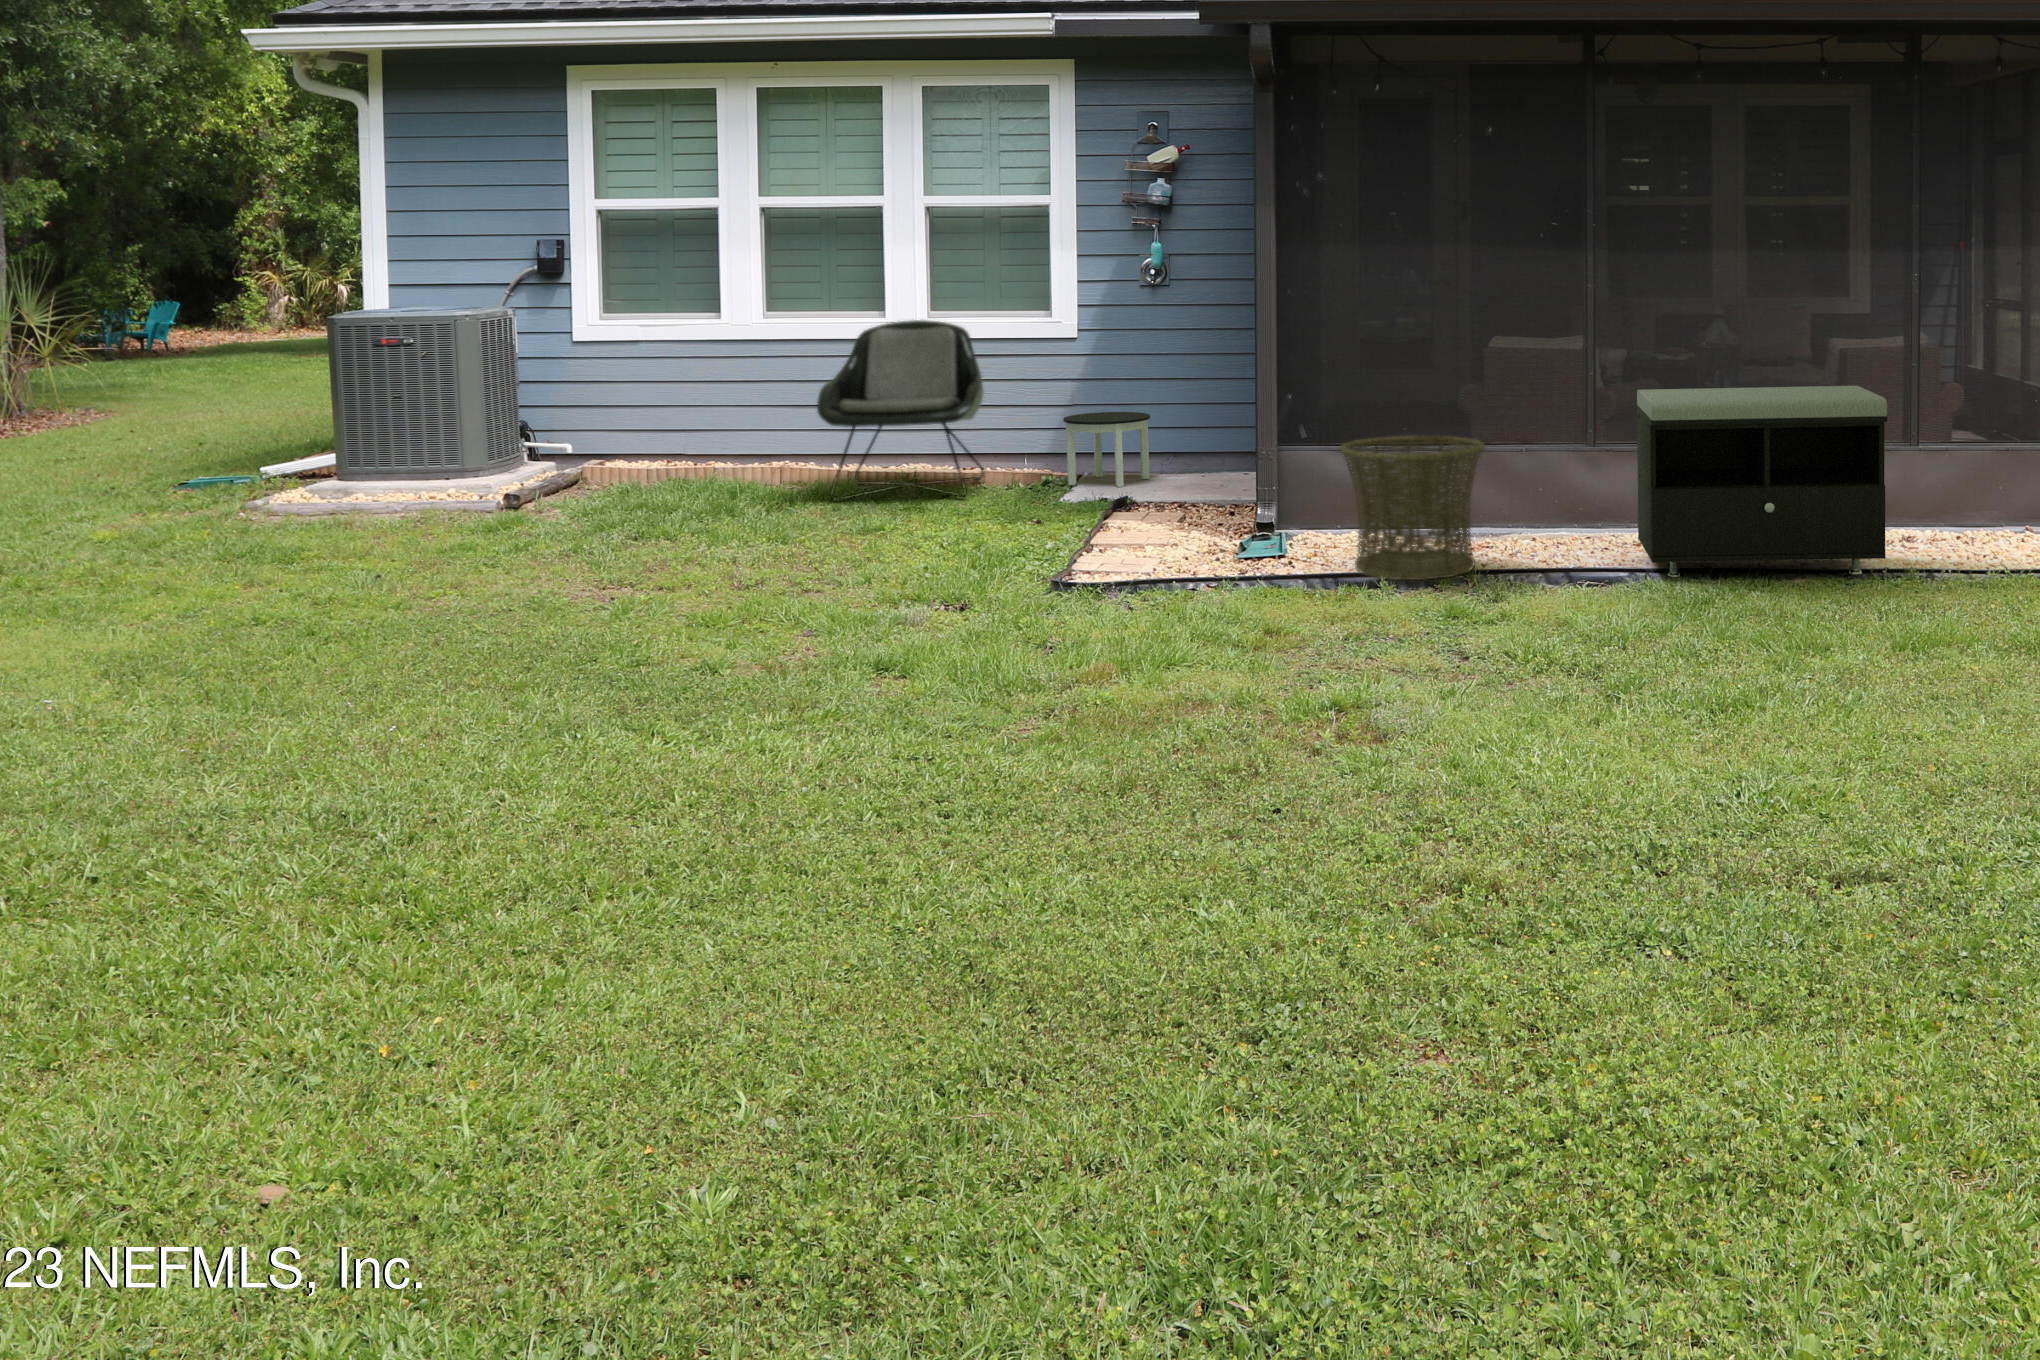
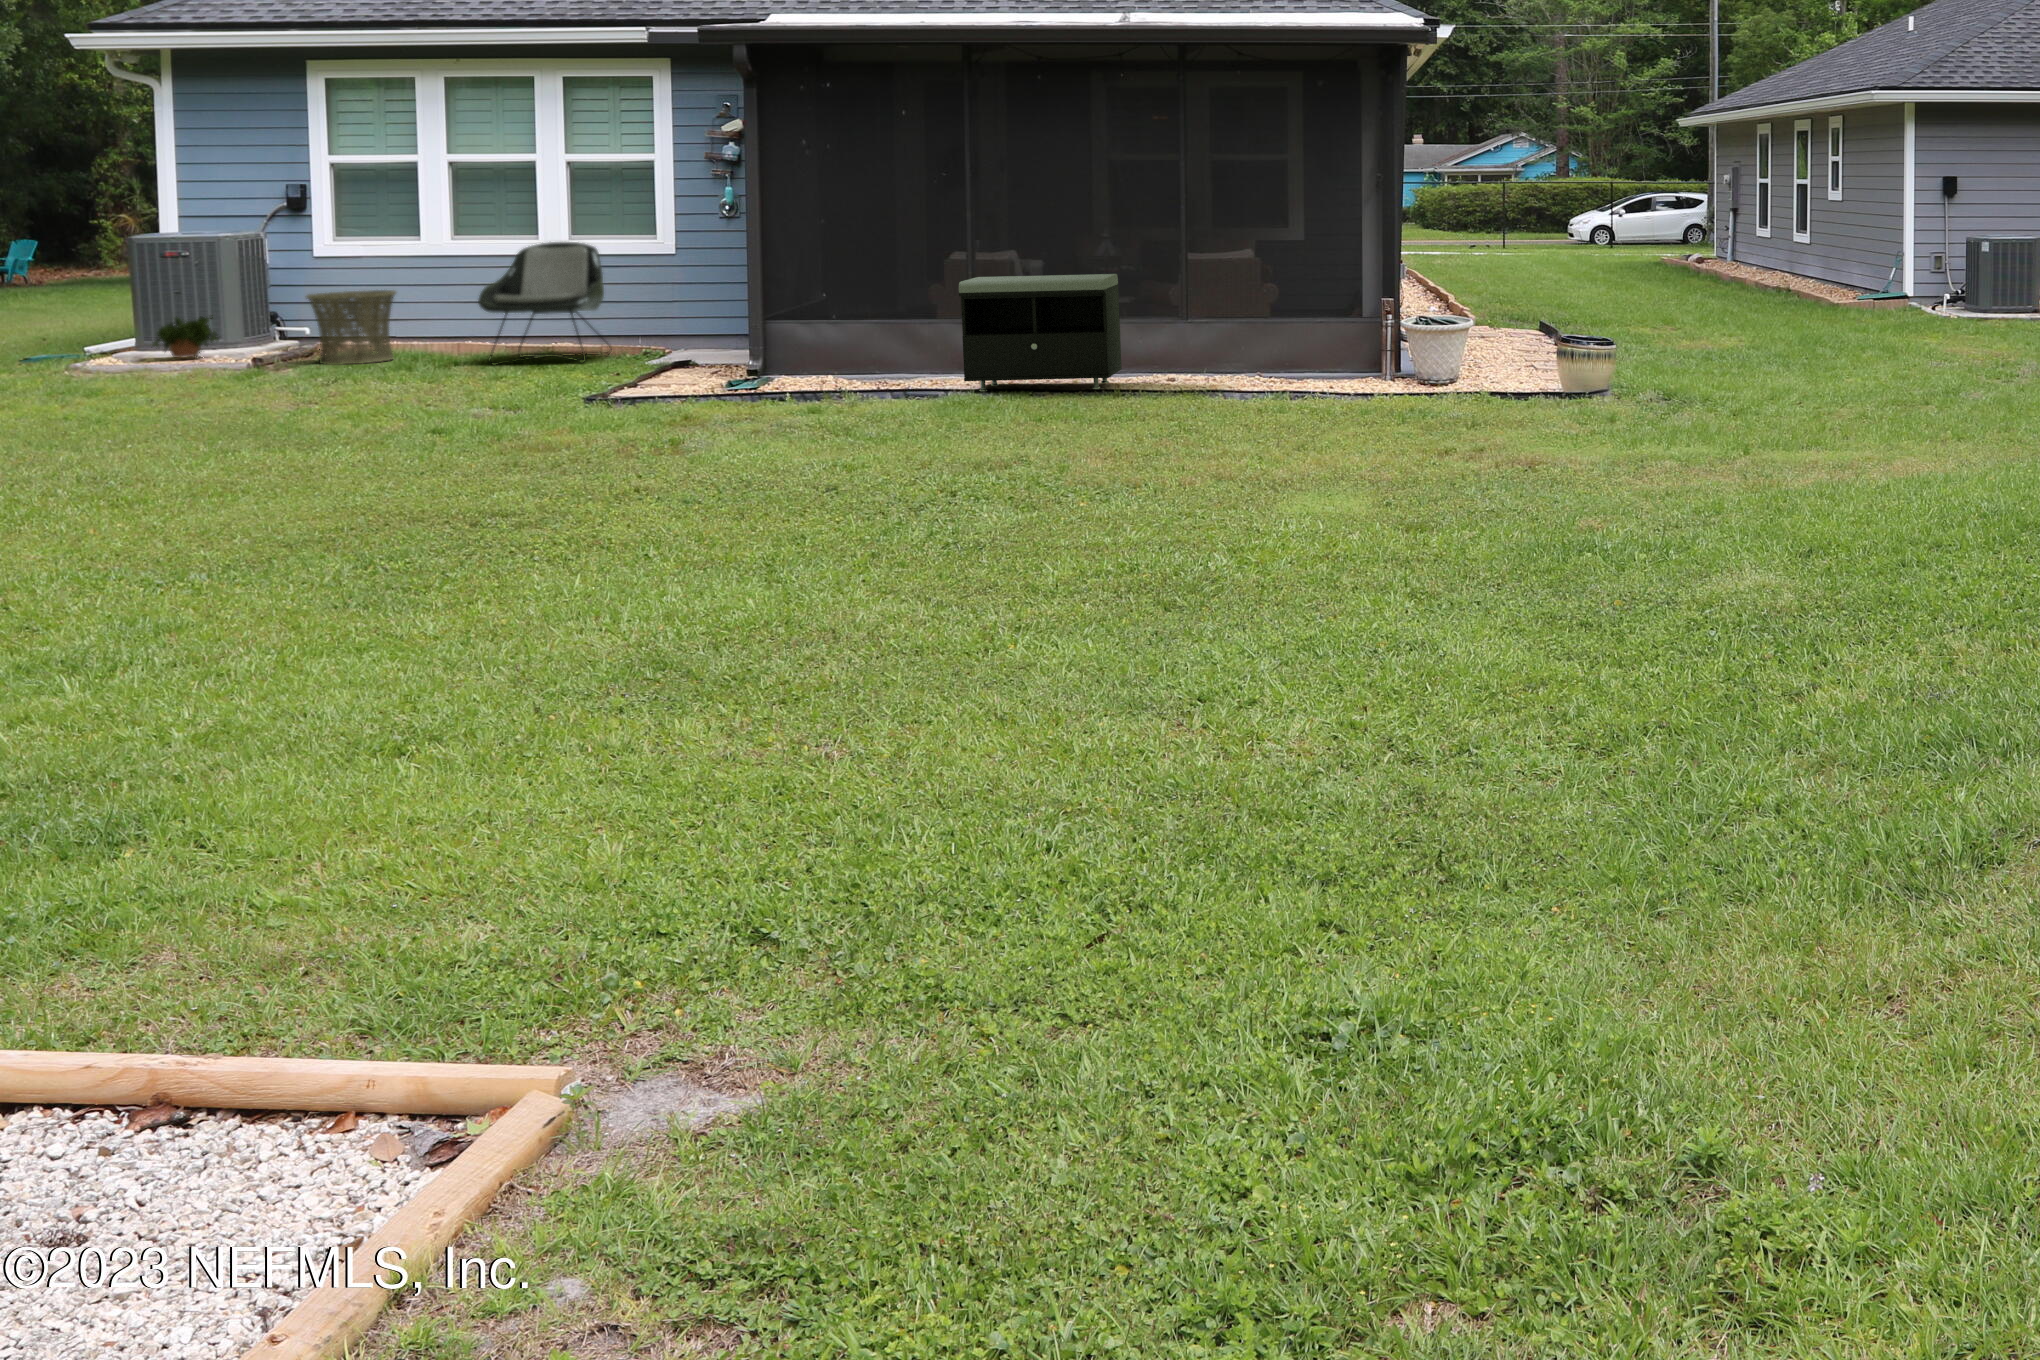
round table: present [1063,412,1150,487] -> none [667,307,733,357]
potted plant: none [358,429,460,498] -> present [153,315,219,358]
basket: present [1340,436,1485,580] -> present [307,290,396,365]

